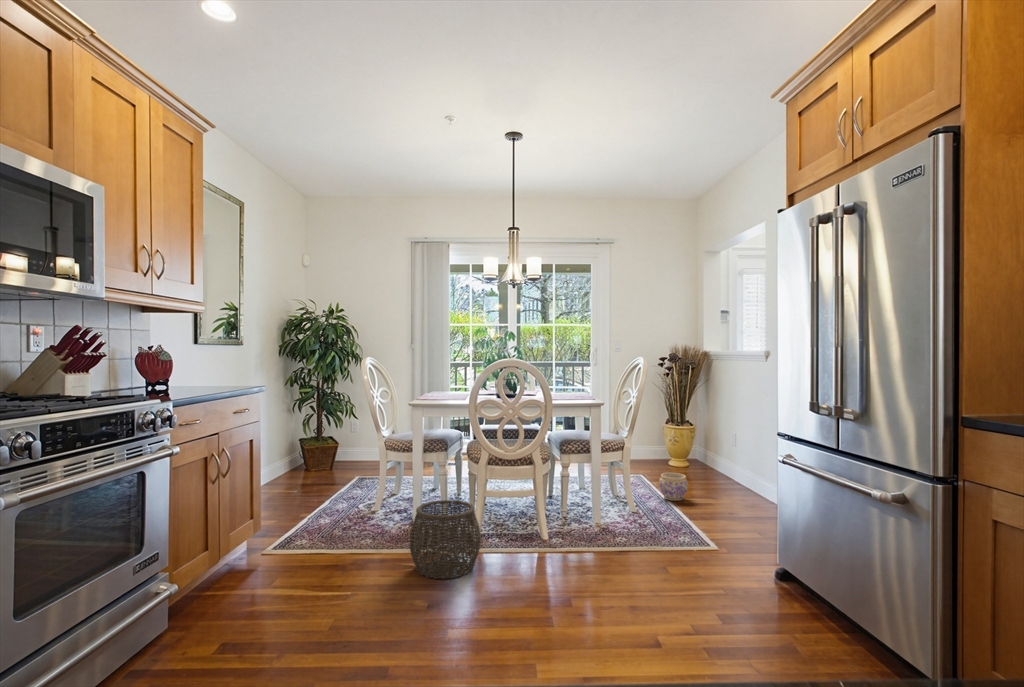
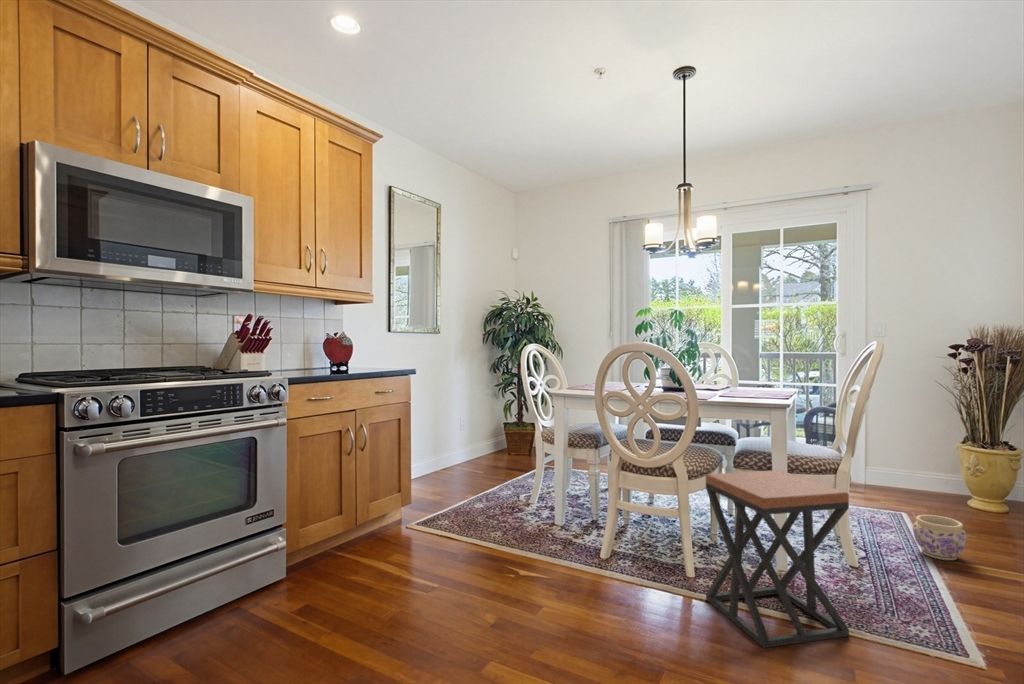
stool: none [565,449,656,569] -> present [706,470,849,648]
woven basket: present [409,500,481,579] -> none [500,506,585,602]

